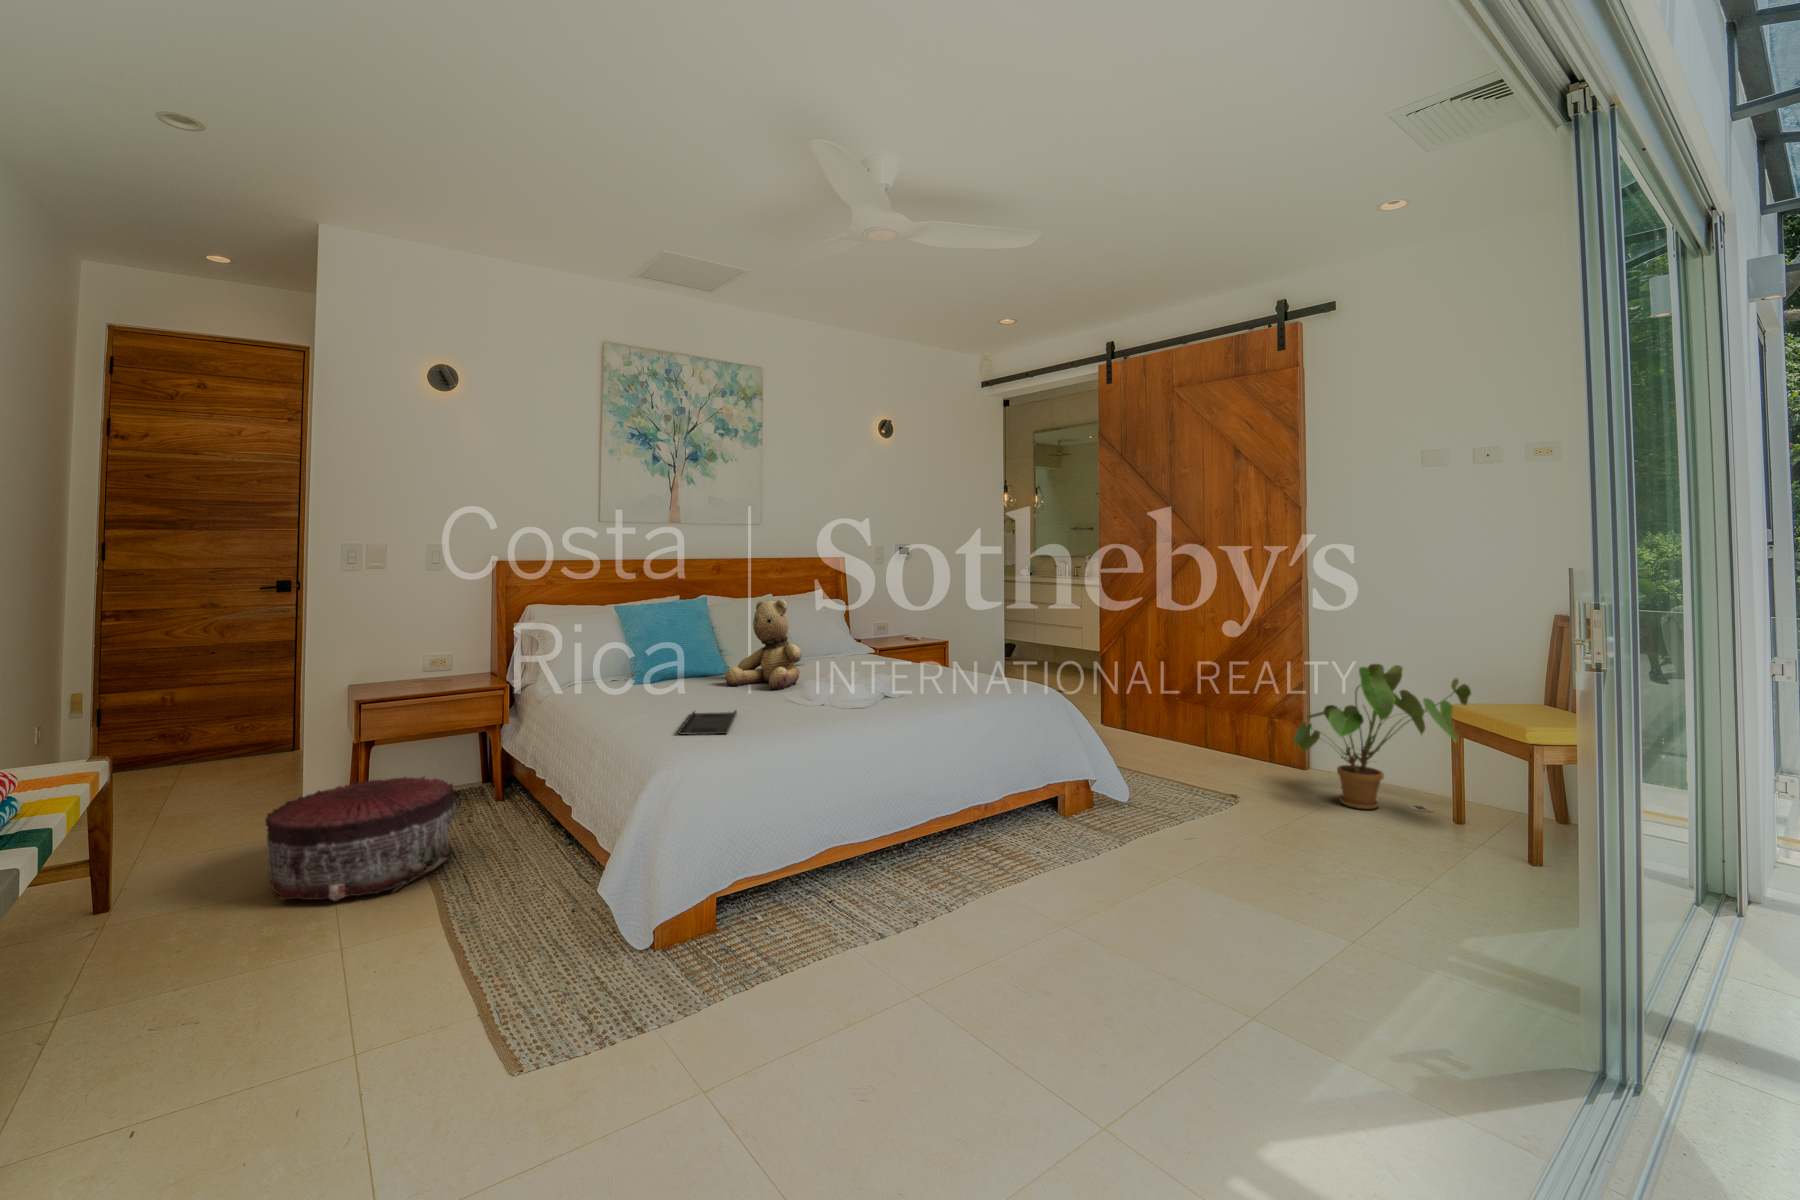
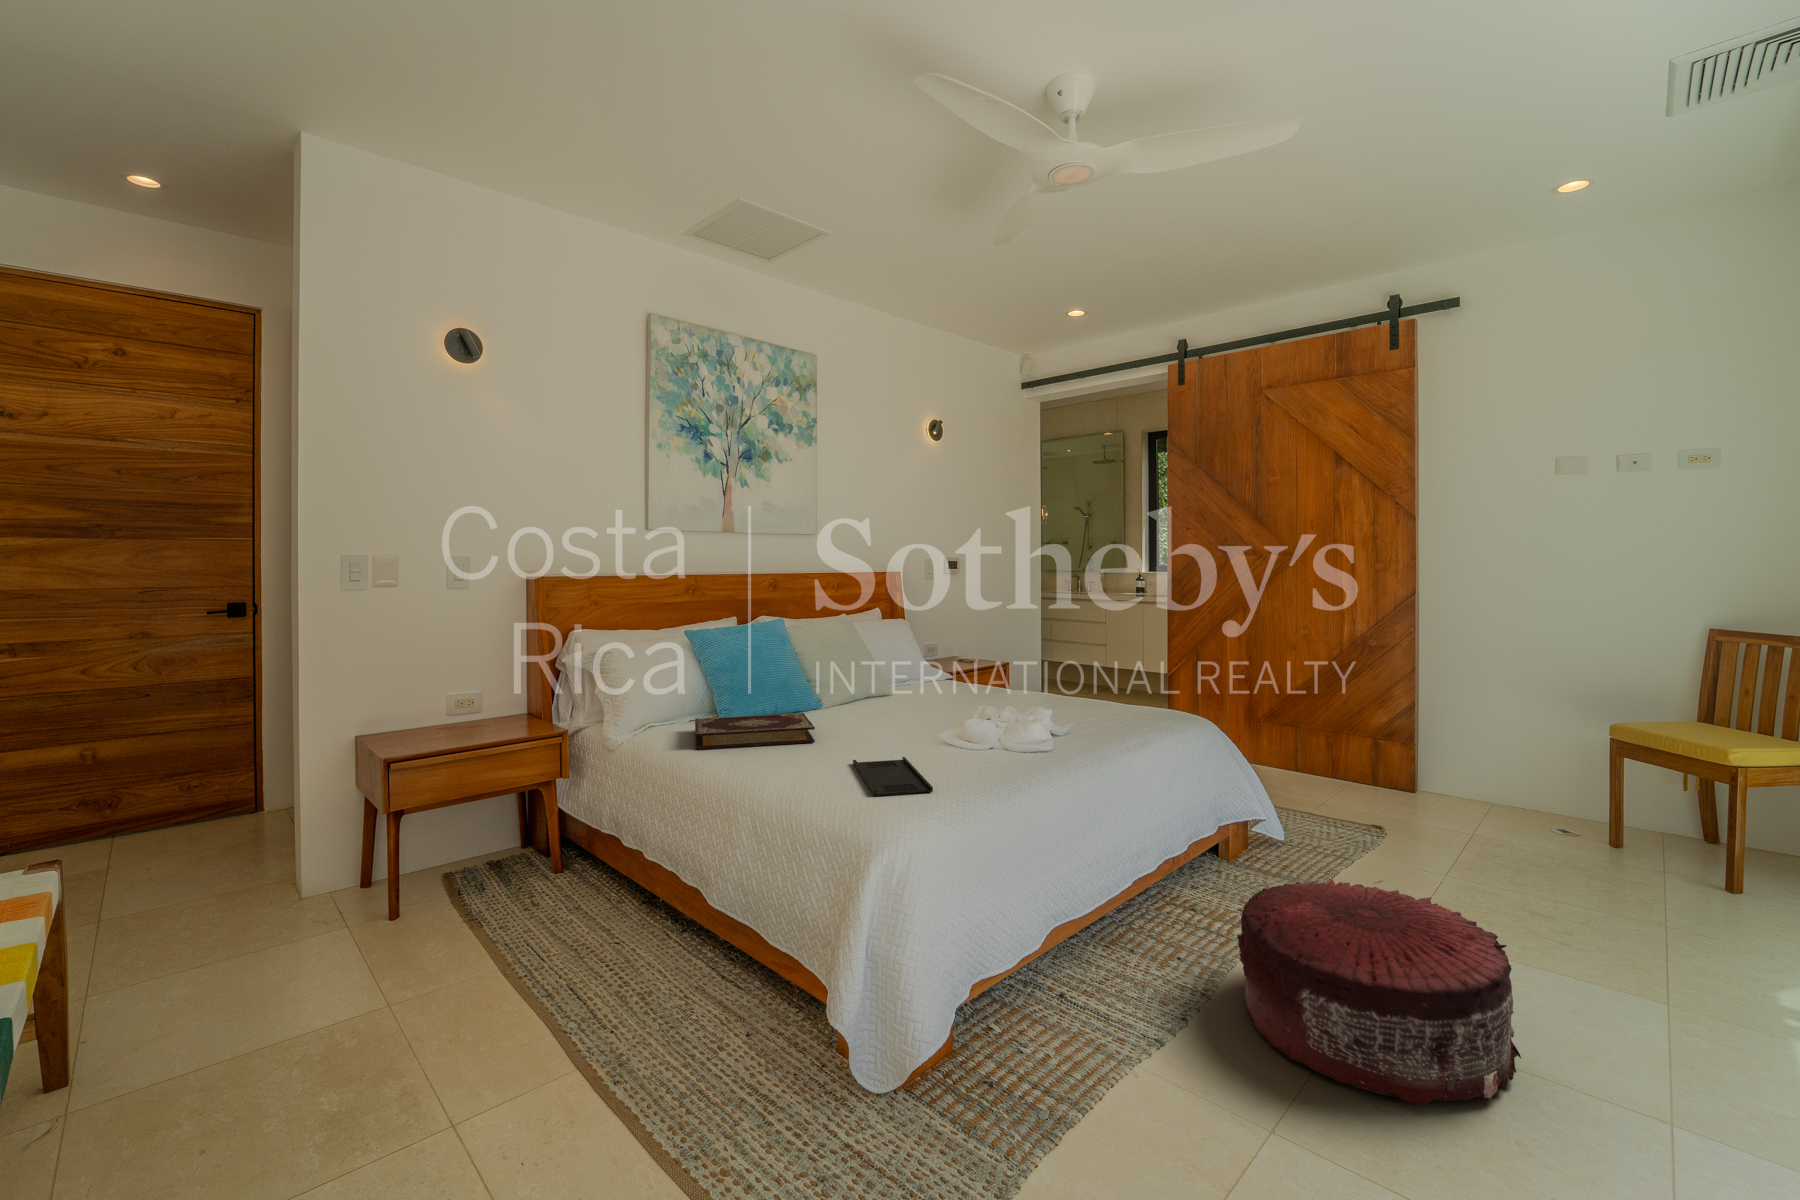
teddy bear: present [725,599,802,689] -> none [839,618,931,726]
house plant: present [1294,664,1471,809] -> none [1434,676,1637,833]
book: none [585,677,691,701] -> present [695,713,815,749]
pouf: present [266,776,456,900] -> present [1237,879,1521,1106]

